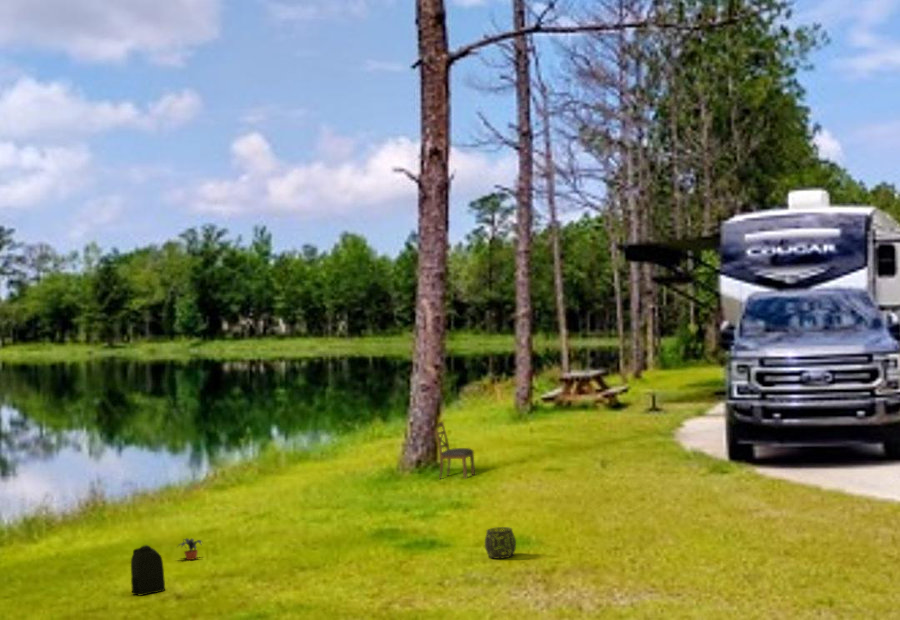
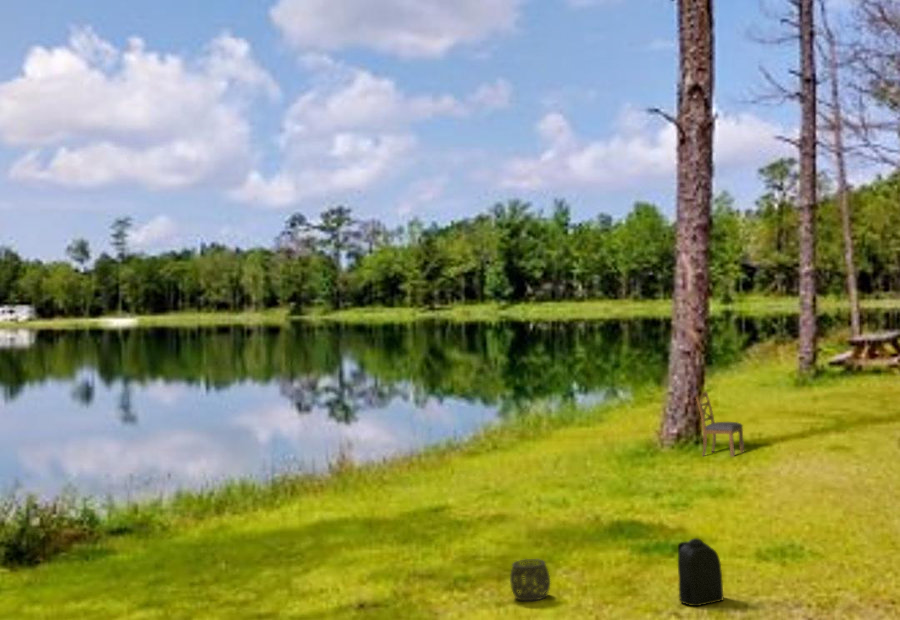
woven basket: present [485,527,516,559] -> present [510,559,550,601]
potted plant: present [180,539,201,560] -> none [386,525,416,550]
backpack: present [131,545,165,595] -> present [678,538,723,606]

